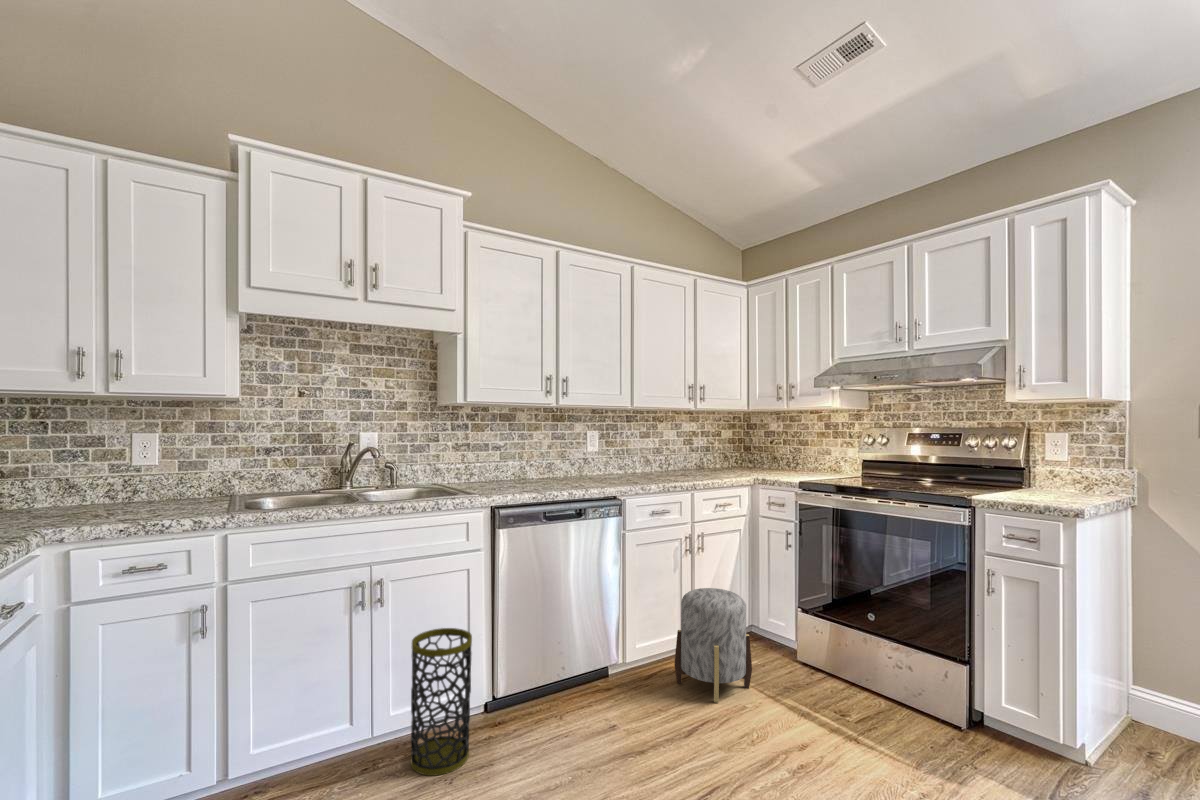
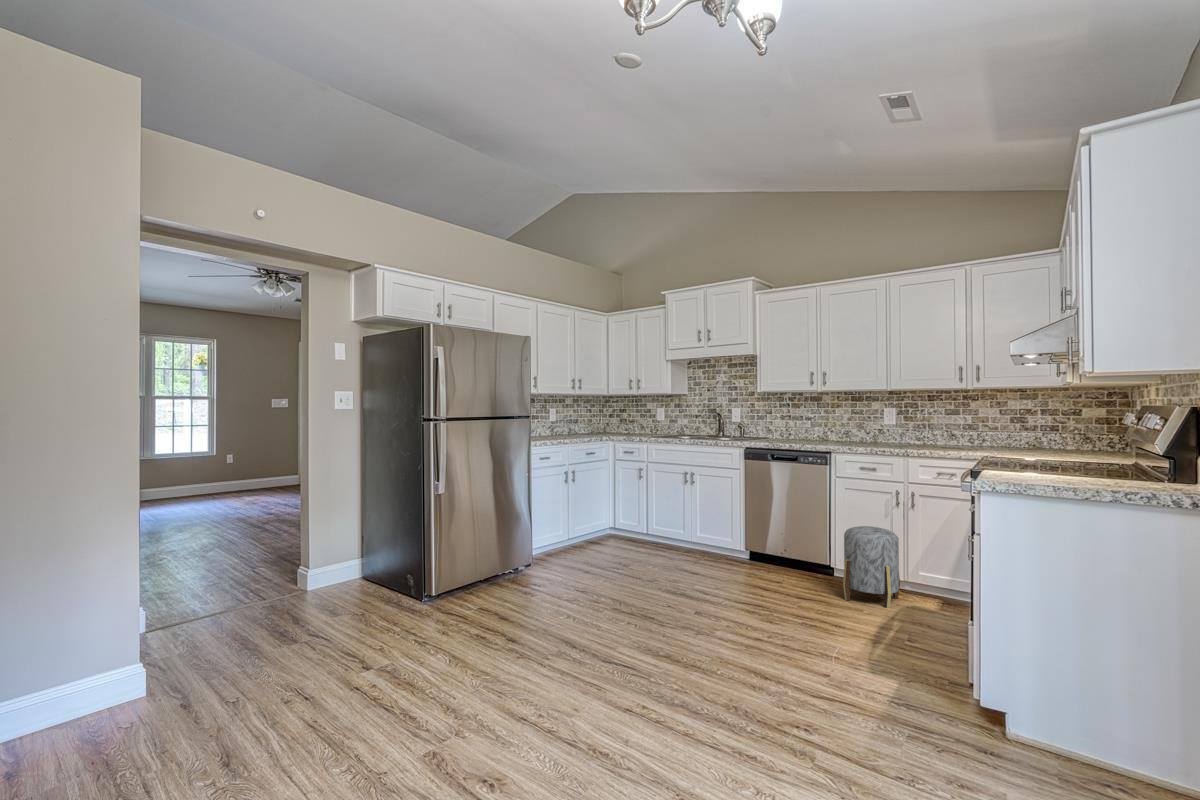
trash can: present [411,628,472,776] -> none [692,501,720,563]

